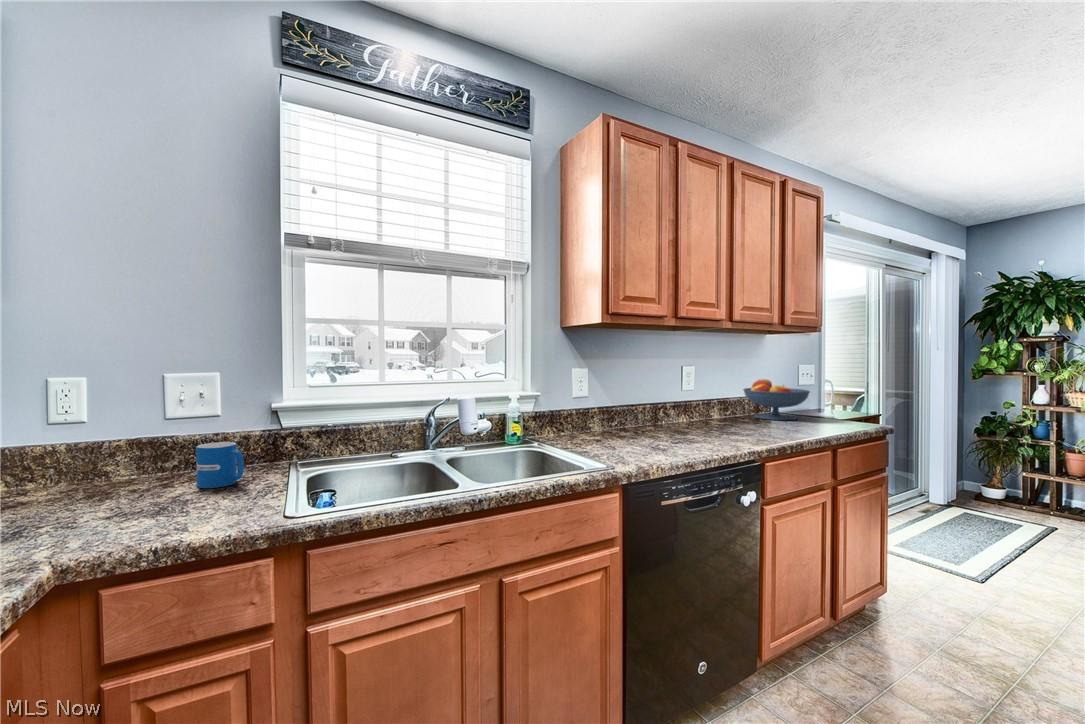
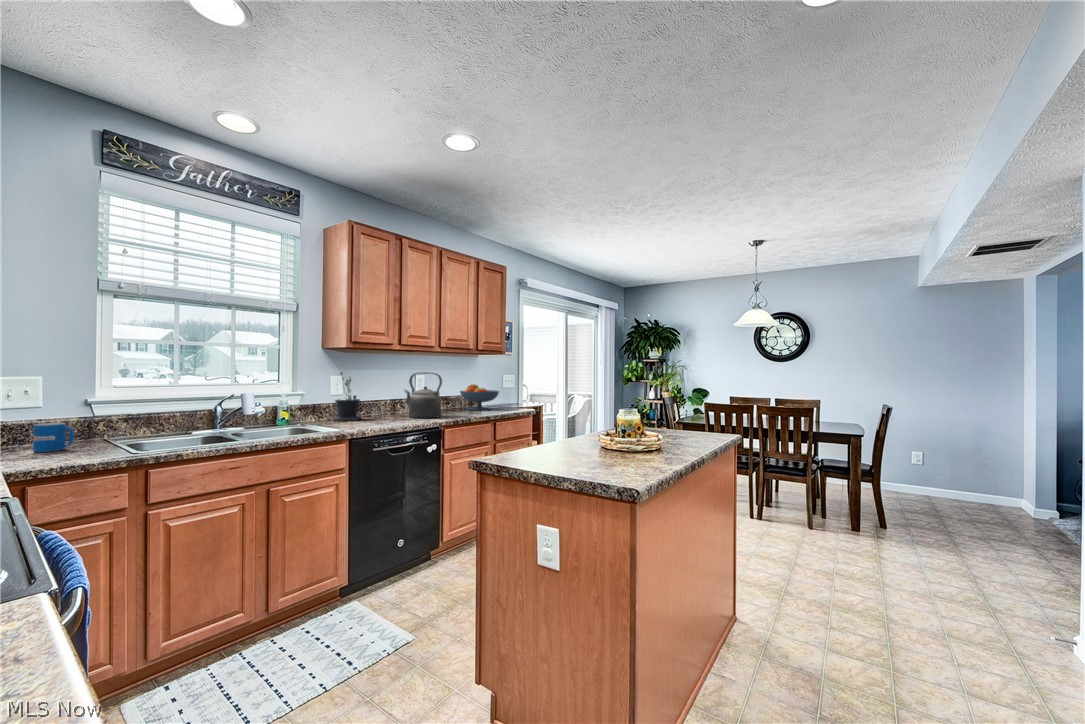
potted plant: none [567,362,618,437] -> present [328,372,361,421]
kettle: none [674,362,739,436] -> present [405,372,442,418]

